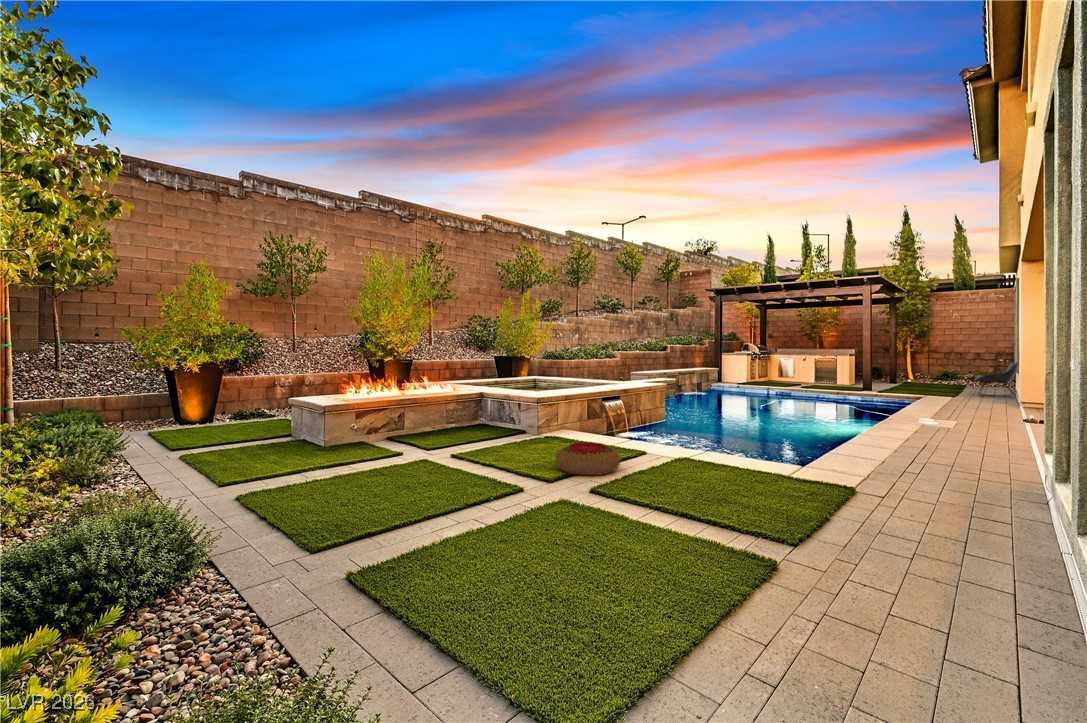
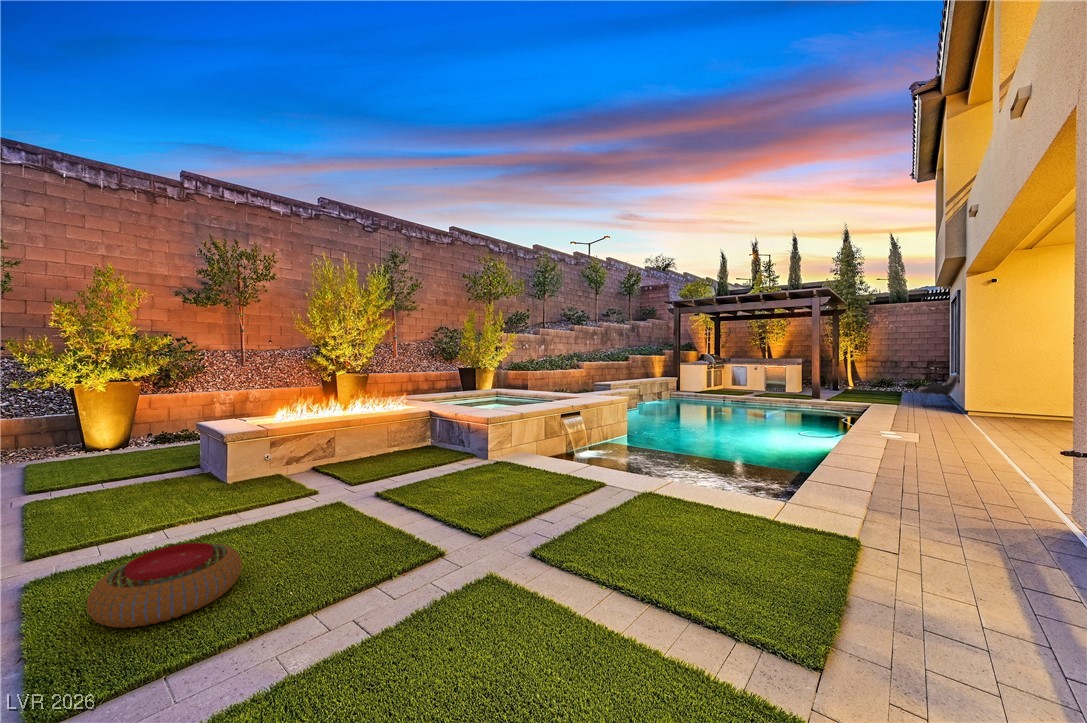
pouf: present [556,442,620,475] -> present [87,543,242,628]

